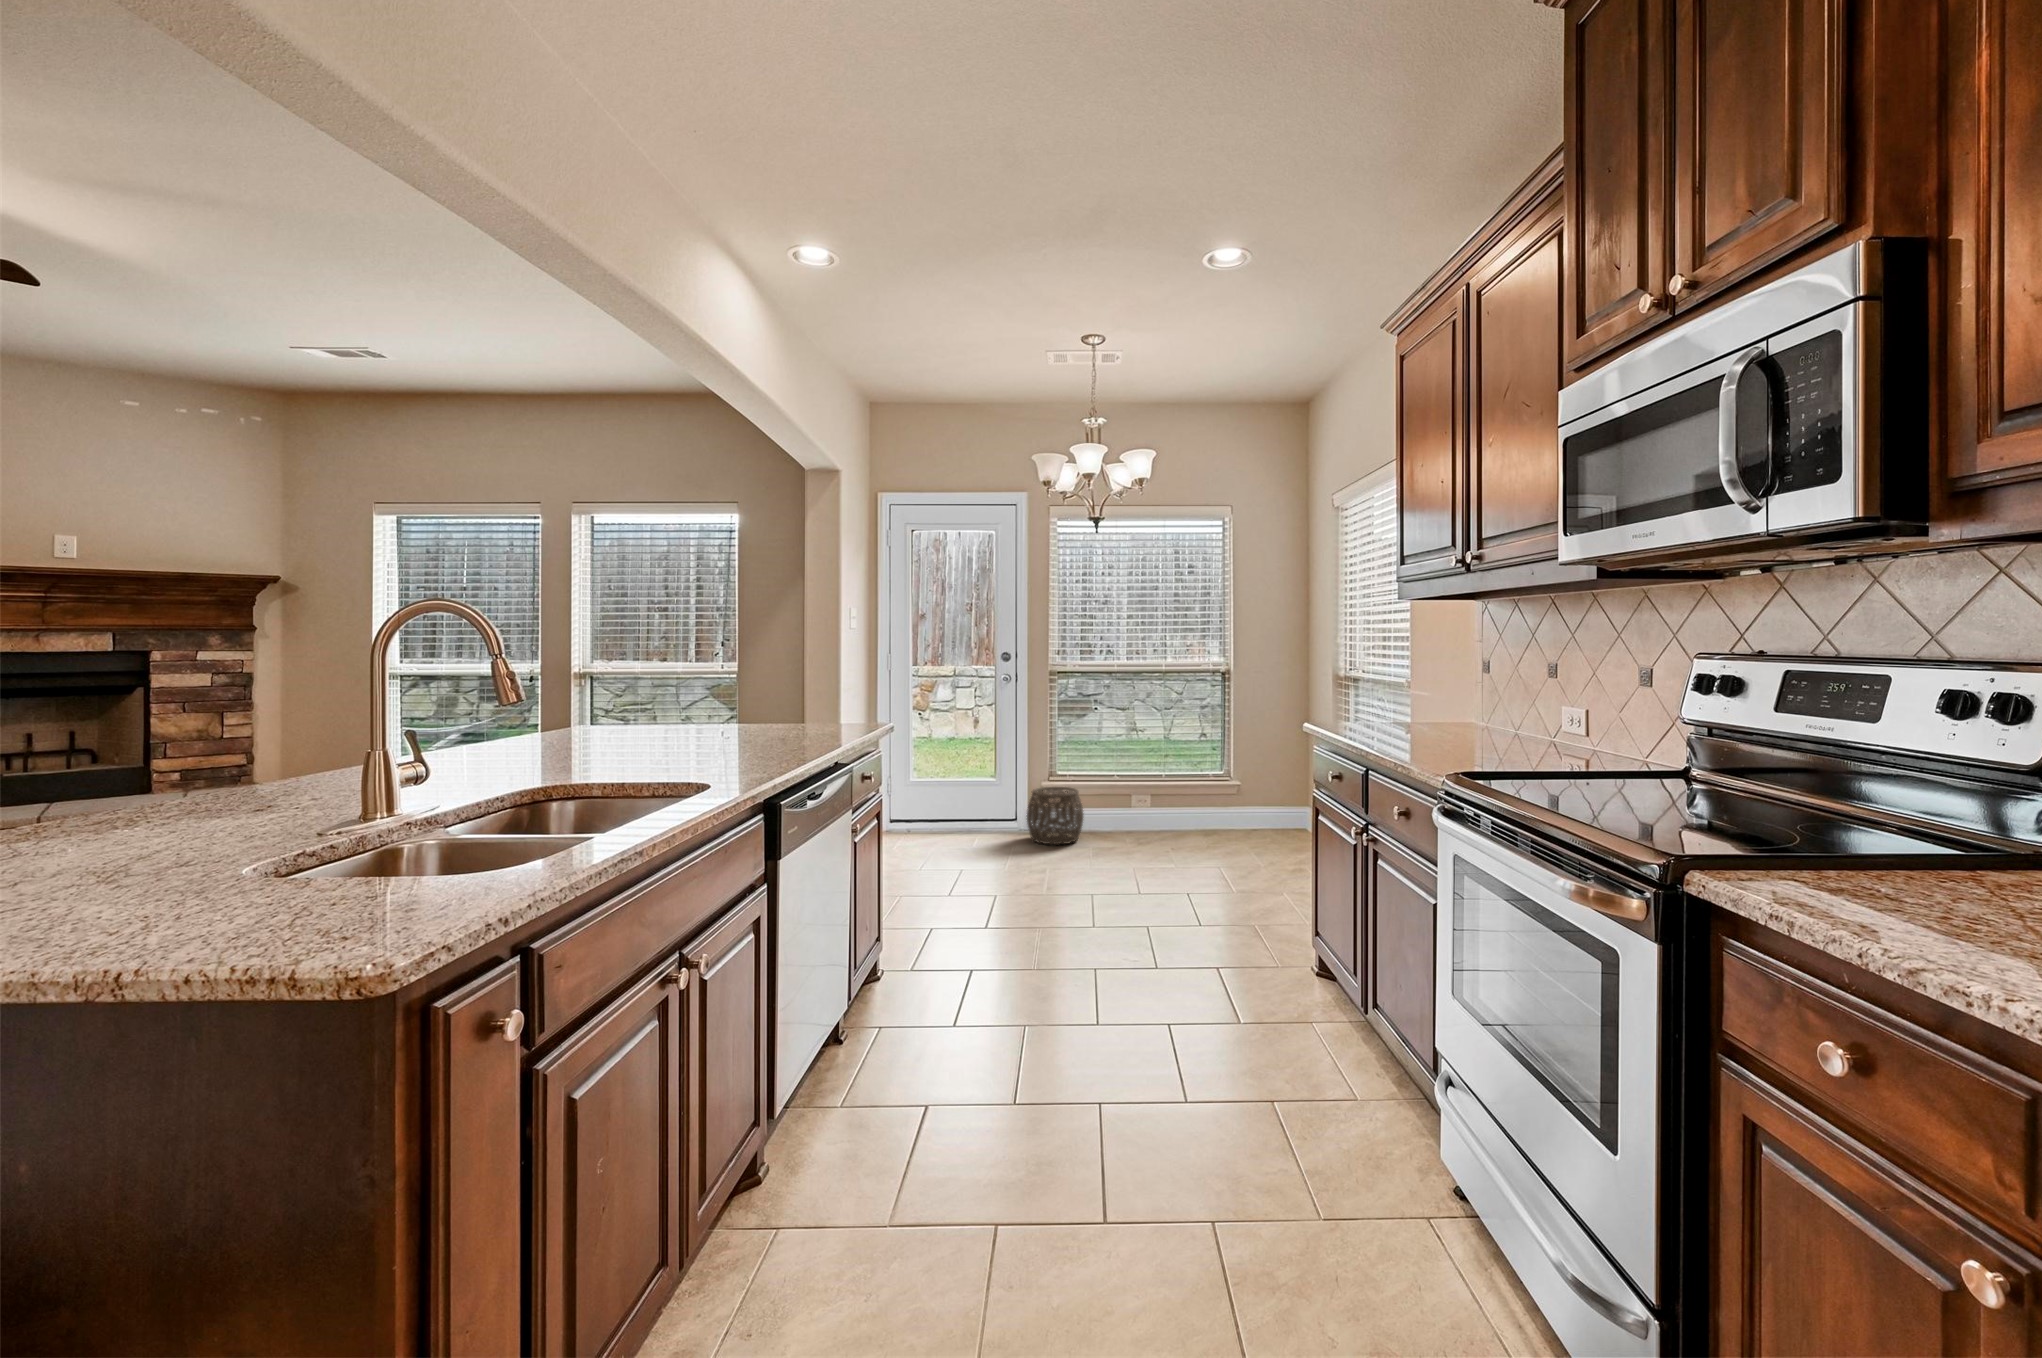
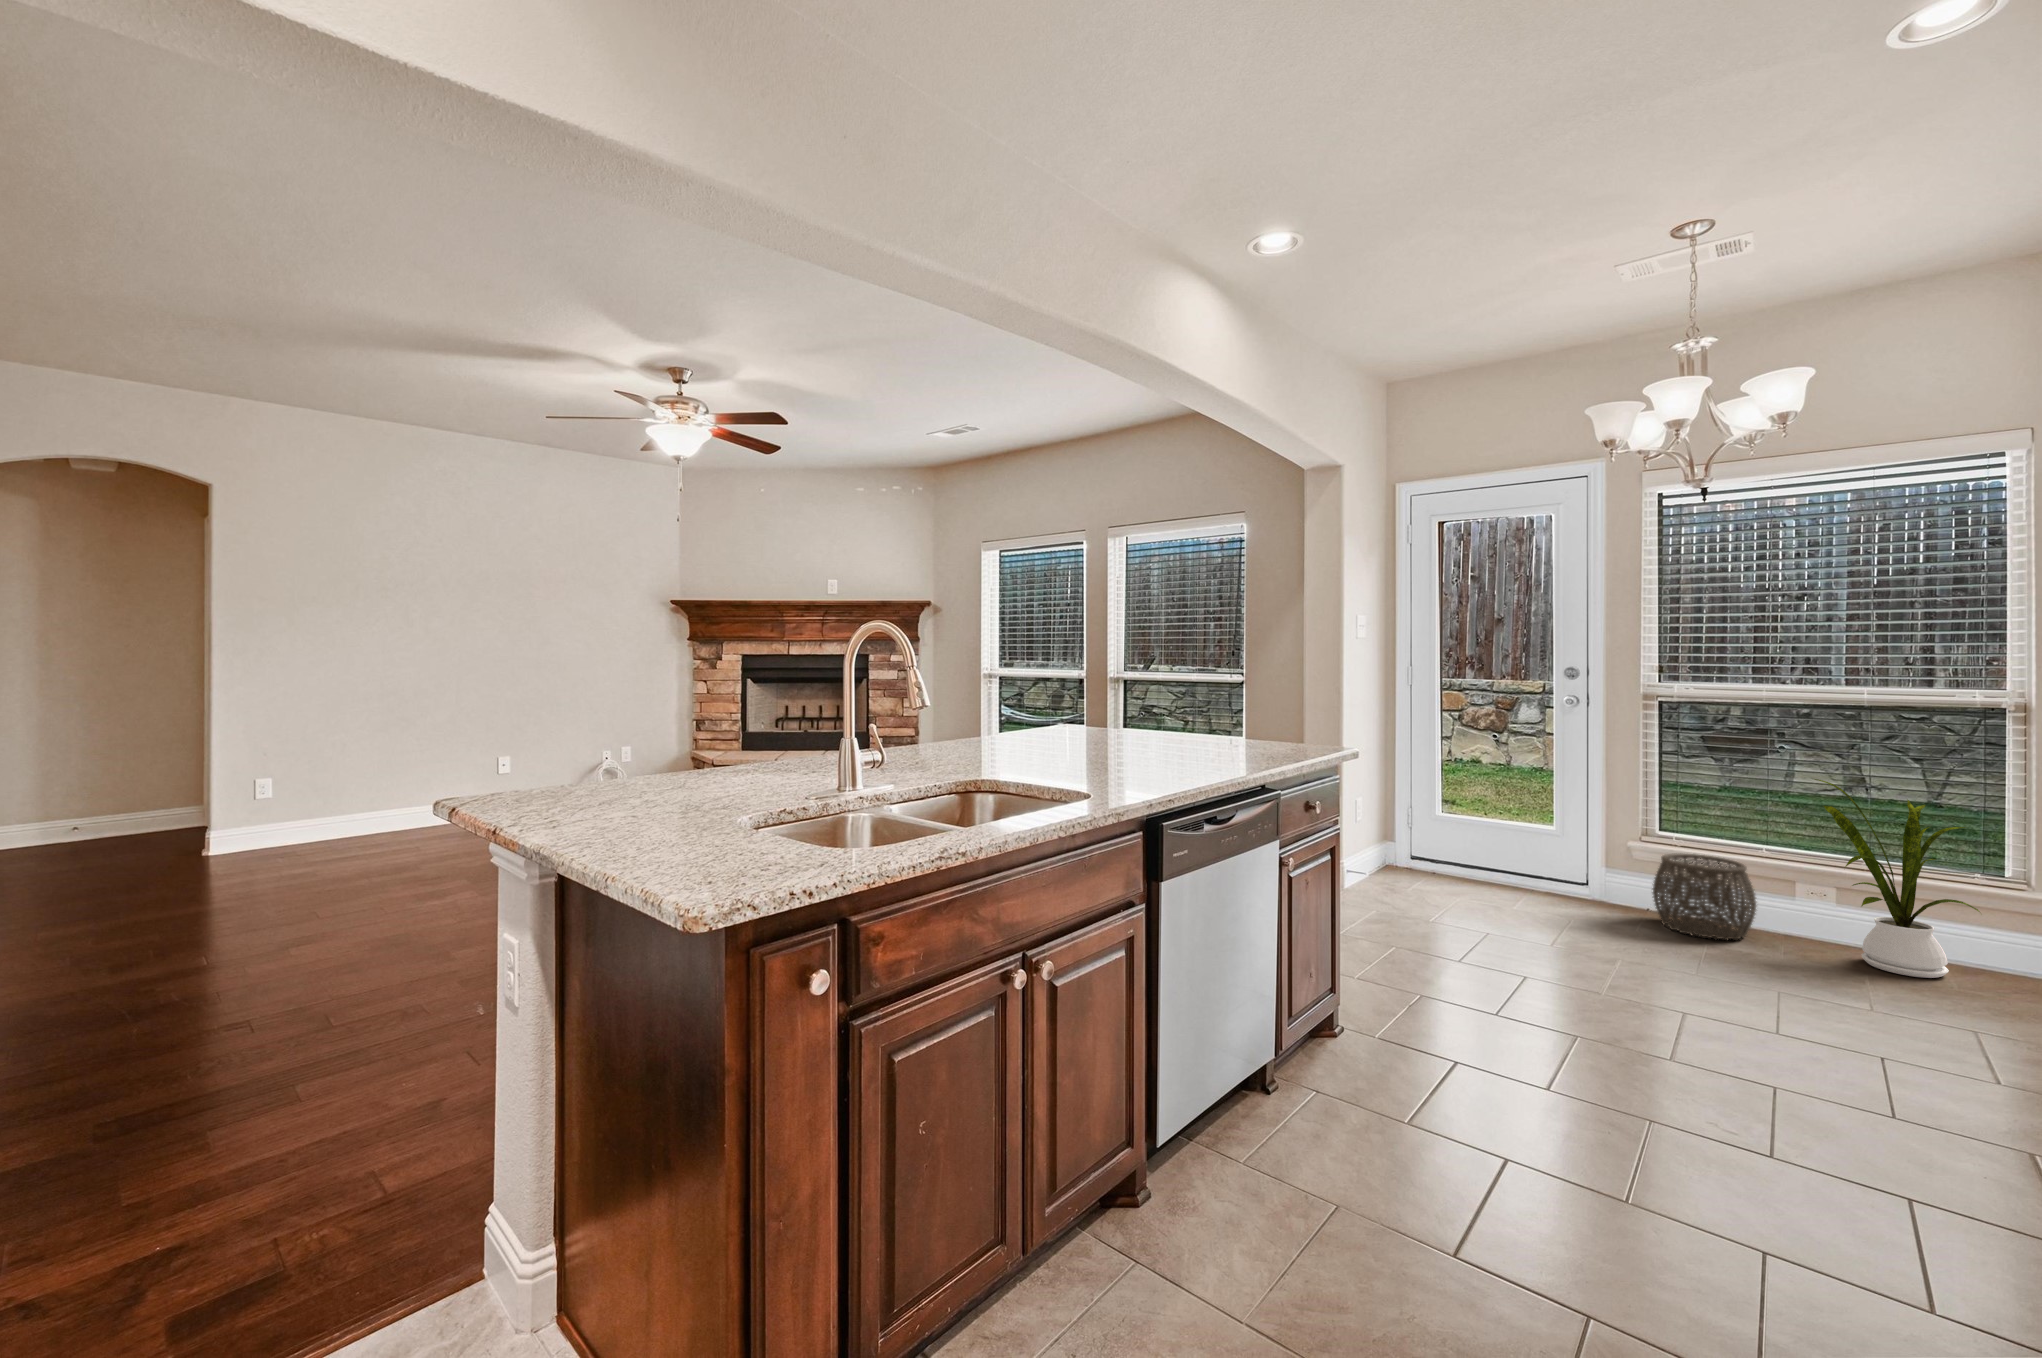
house plant: none [1112,725,1187,845] -> present [1815,779,1980,978]

